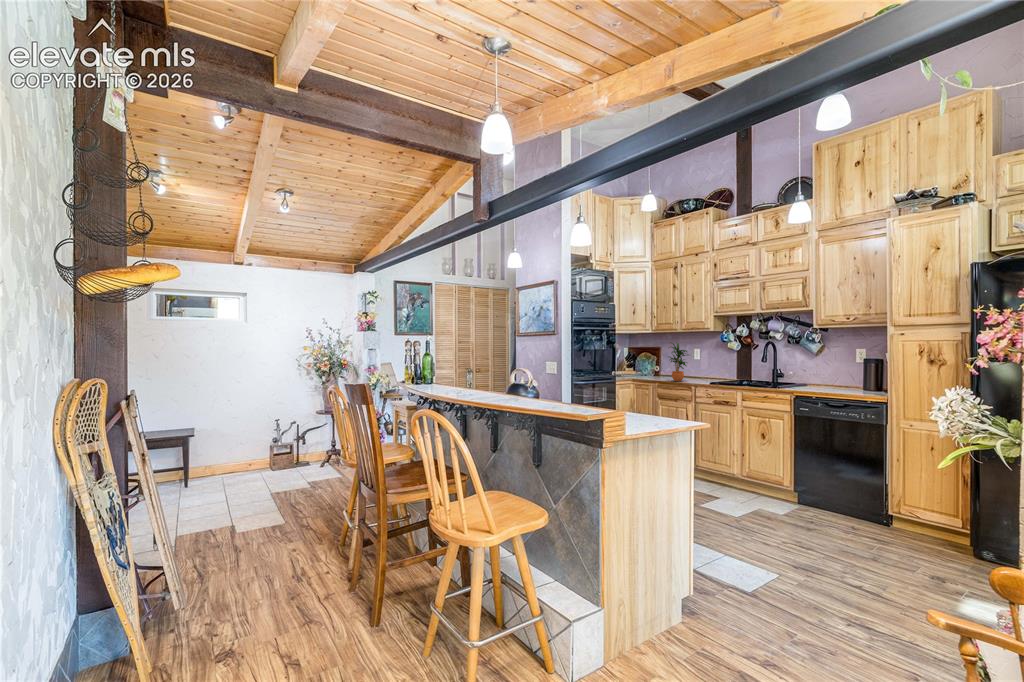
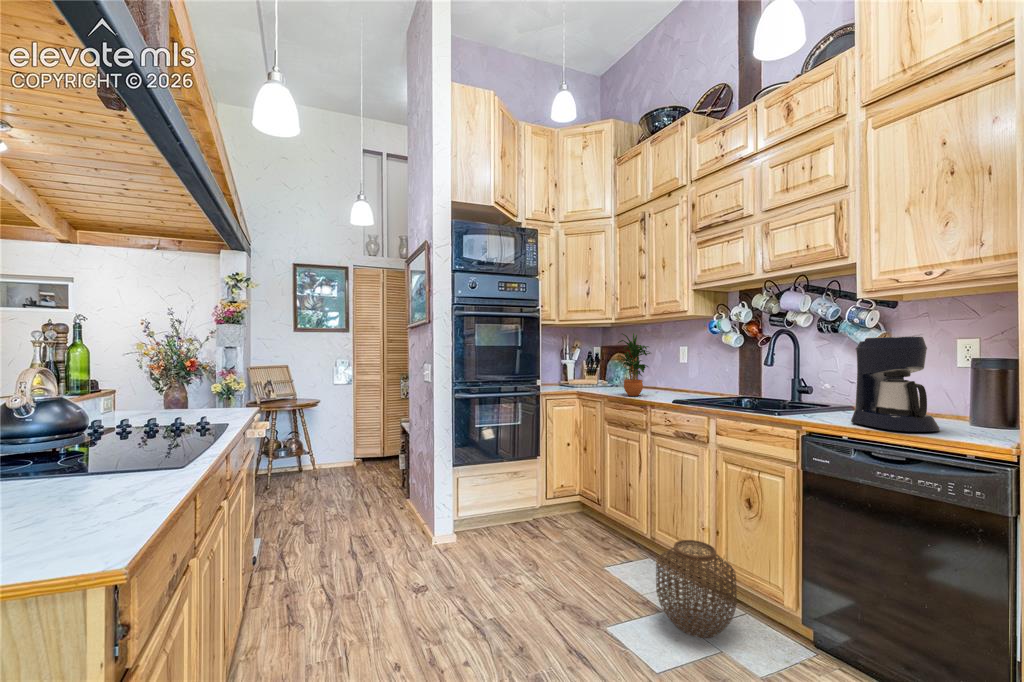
coffee maker: none [815,349,854,393] -> present [851,337,940,432]
woven basket: none [716,458,760,505] -> present [656,540,737,638]

